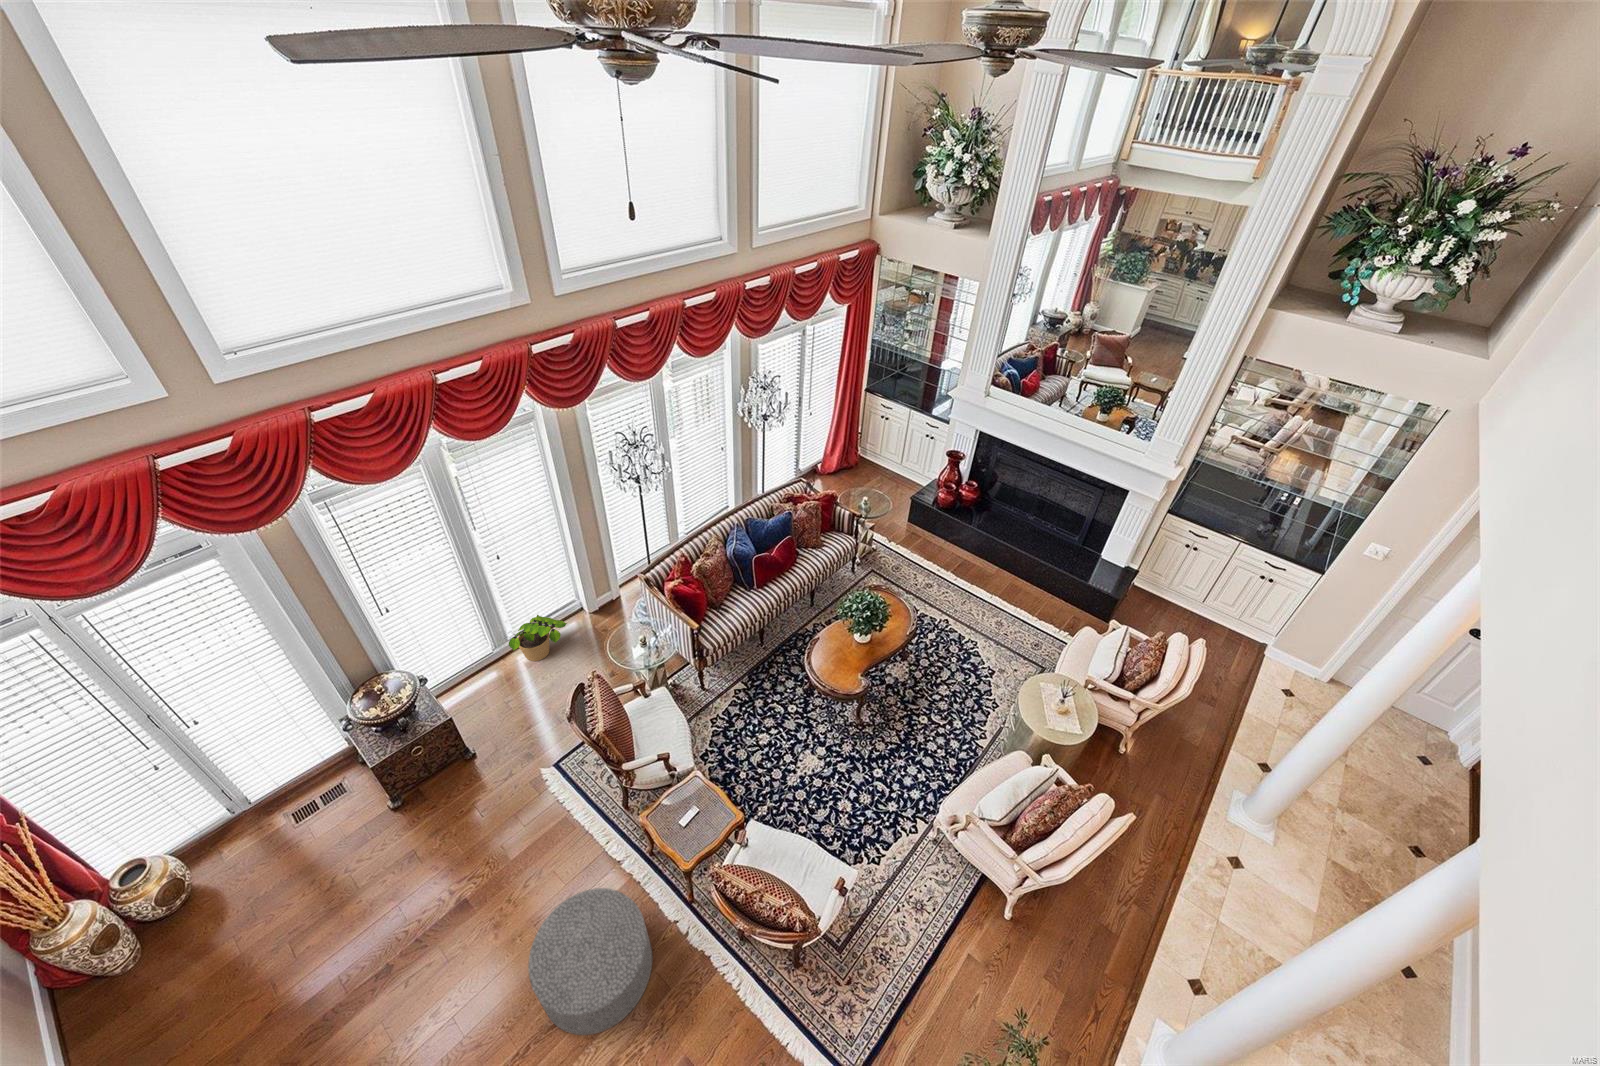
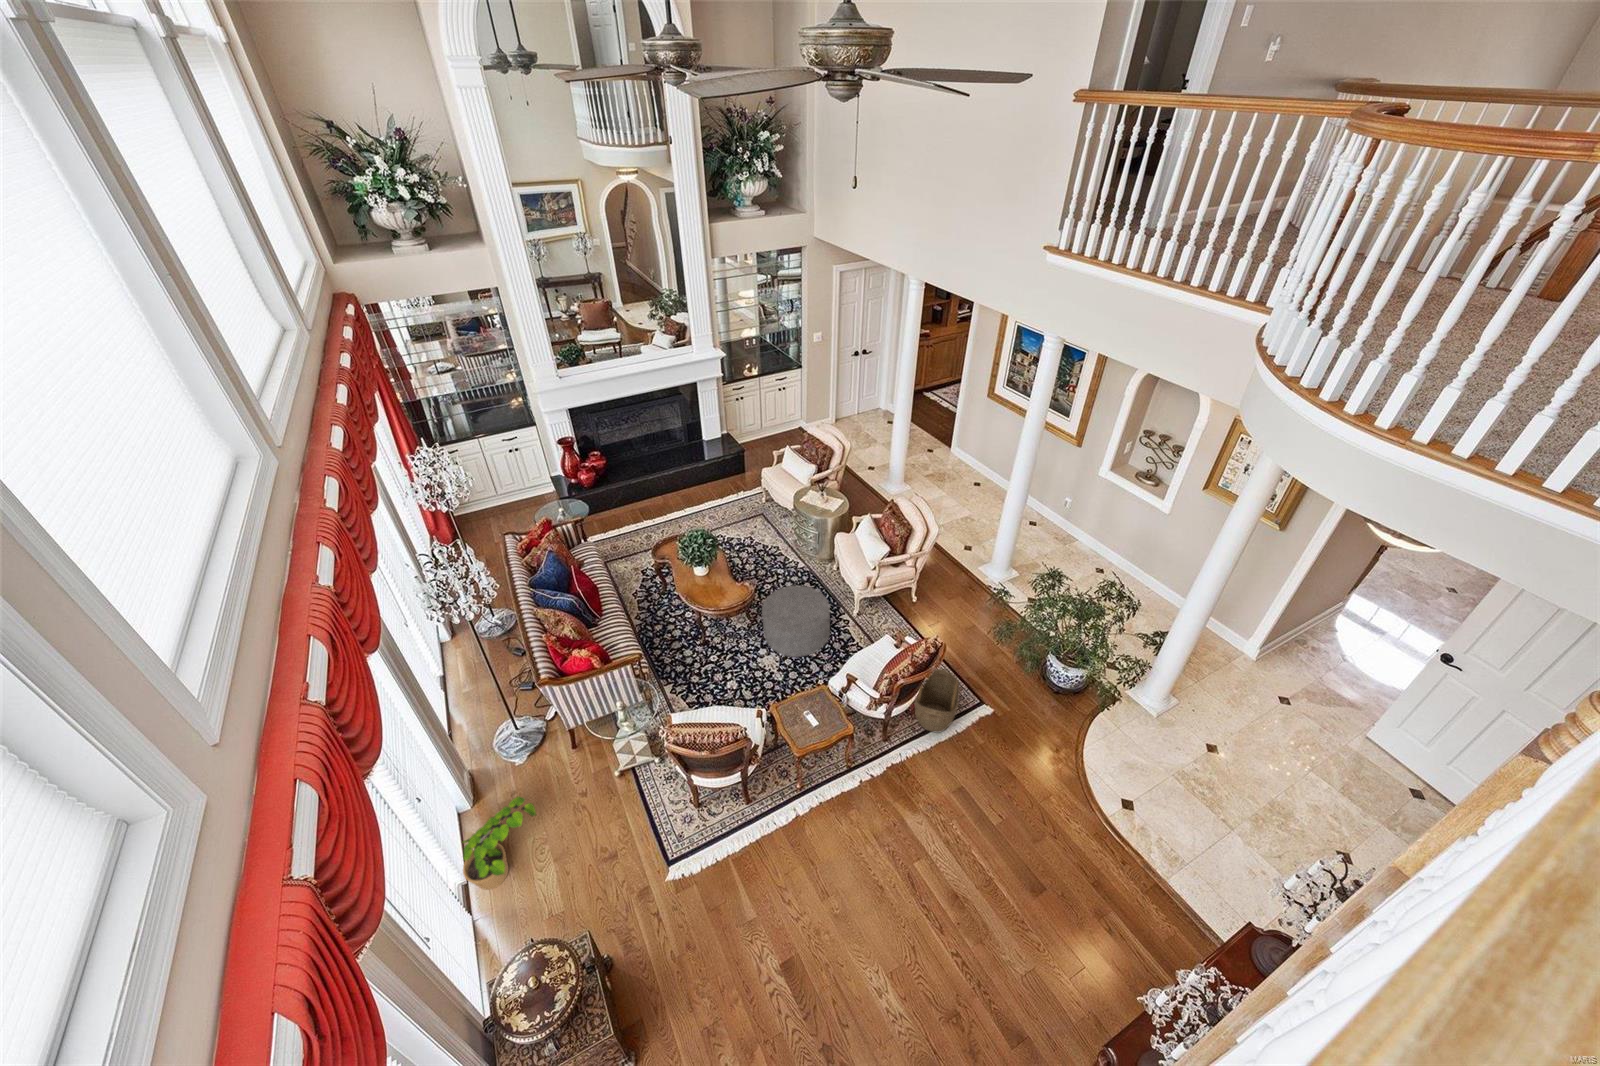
ottoman: present [528,888,652,1035] -> present [762,585,830,657]
woven basket: none [762,940,841,1028] -> present [915,669,960,733]

